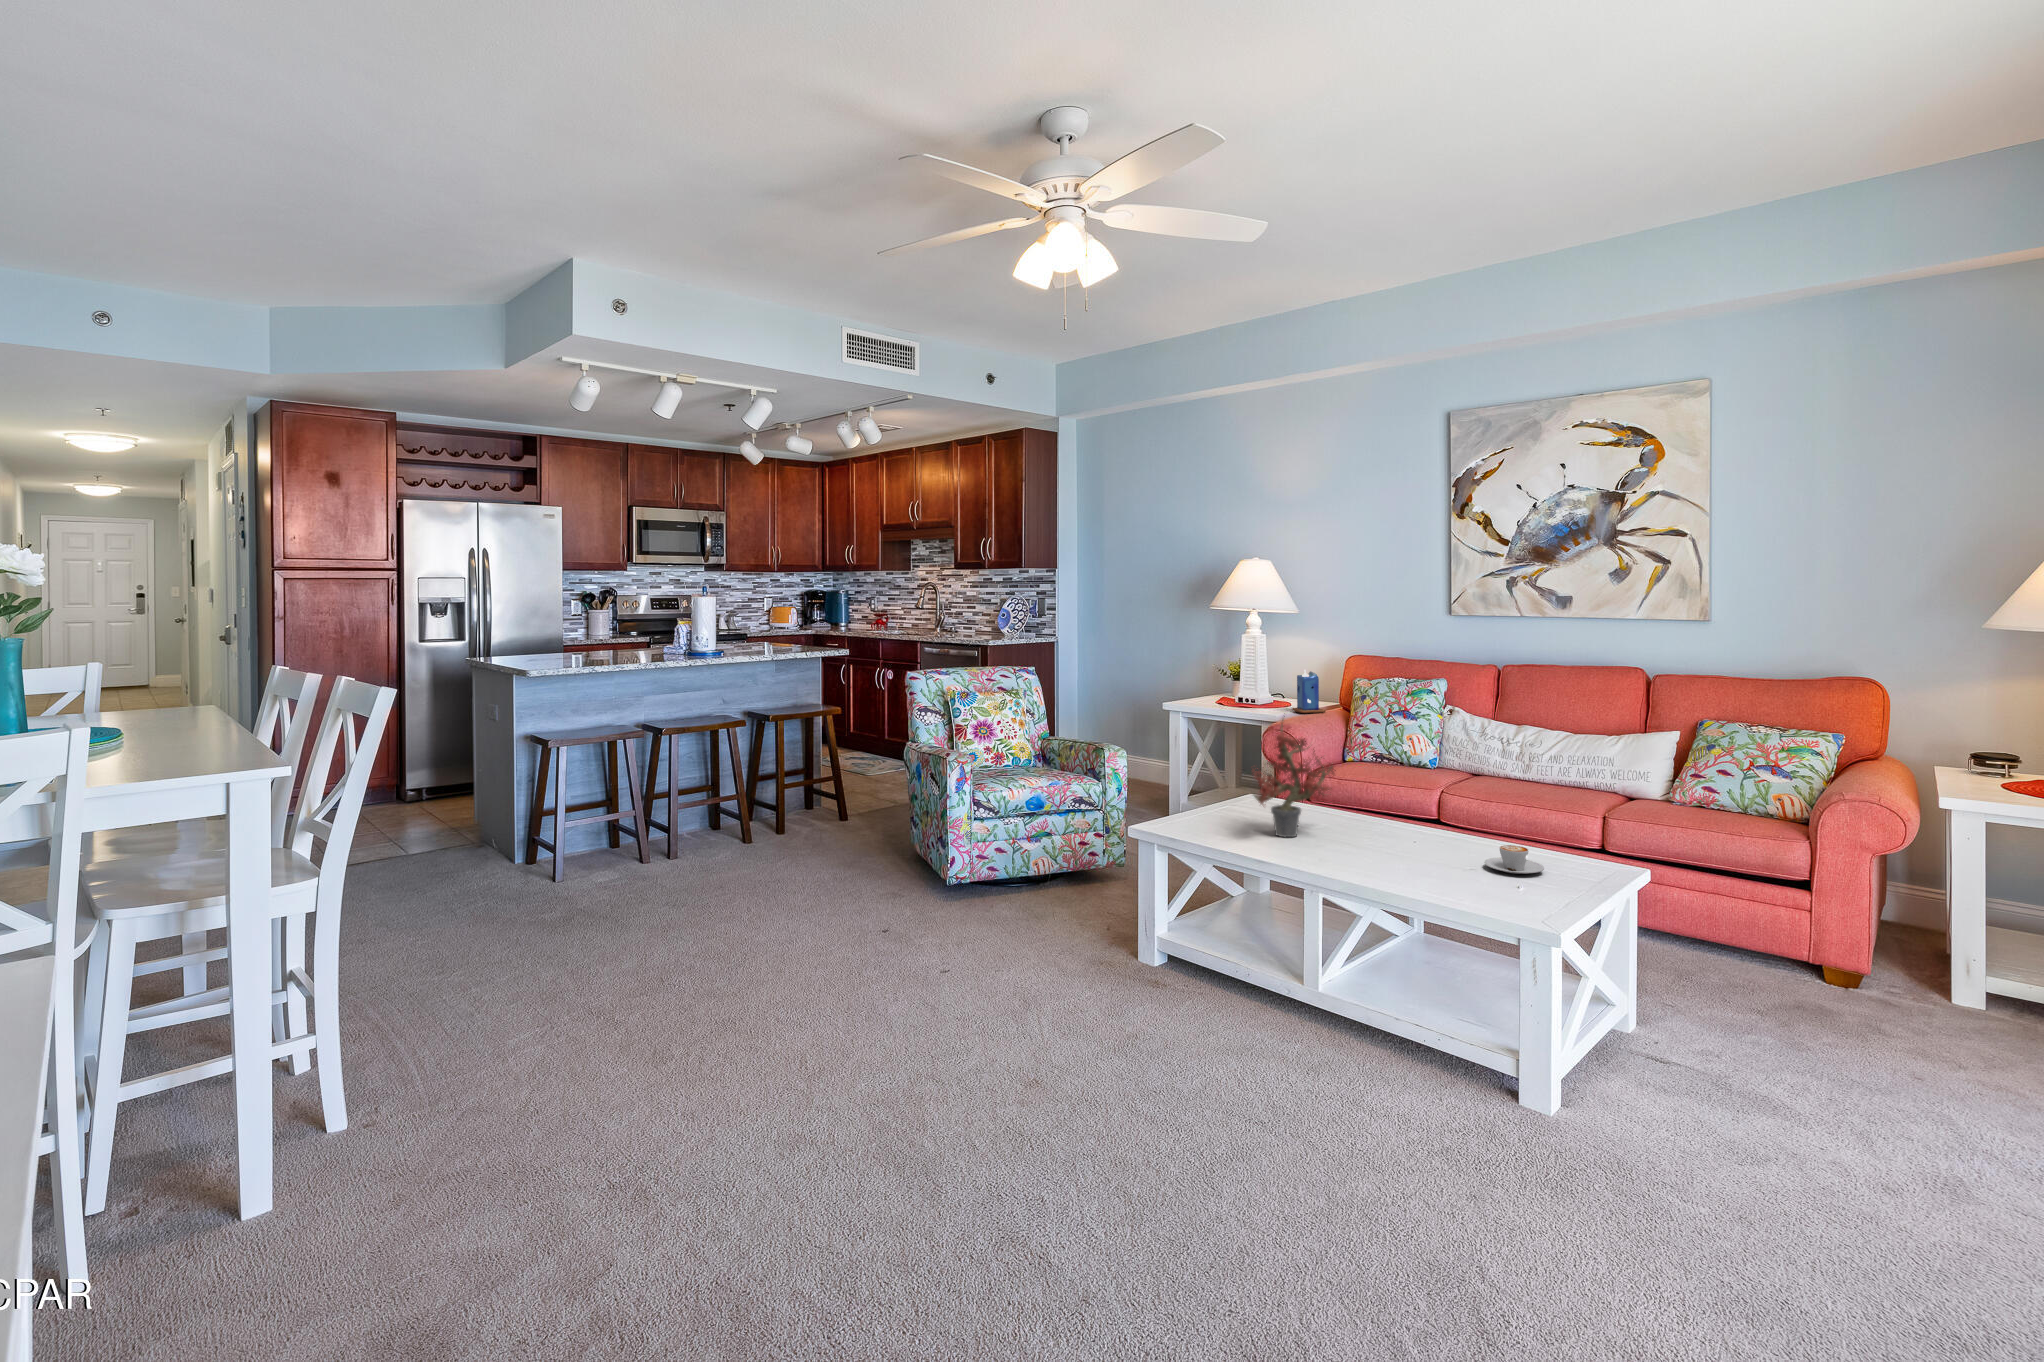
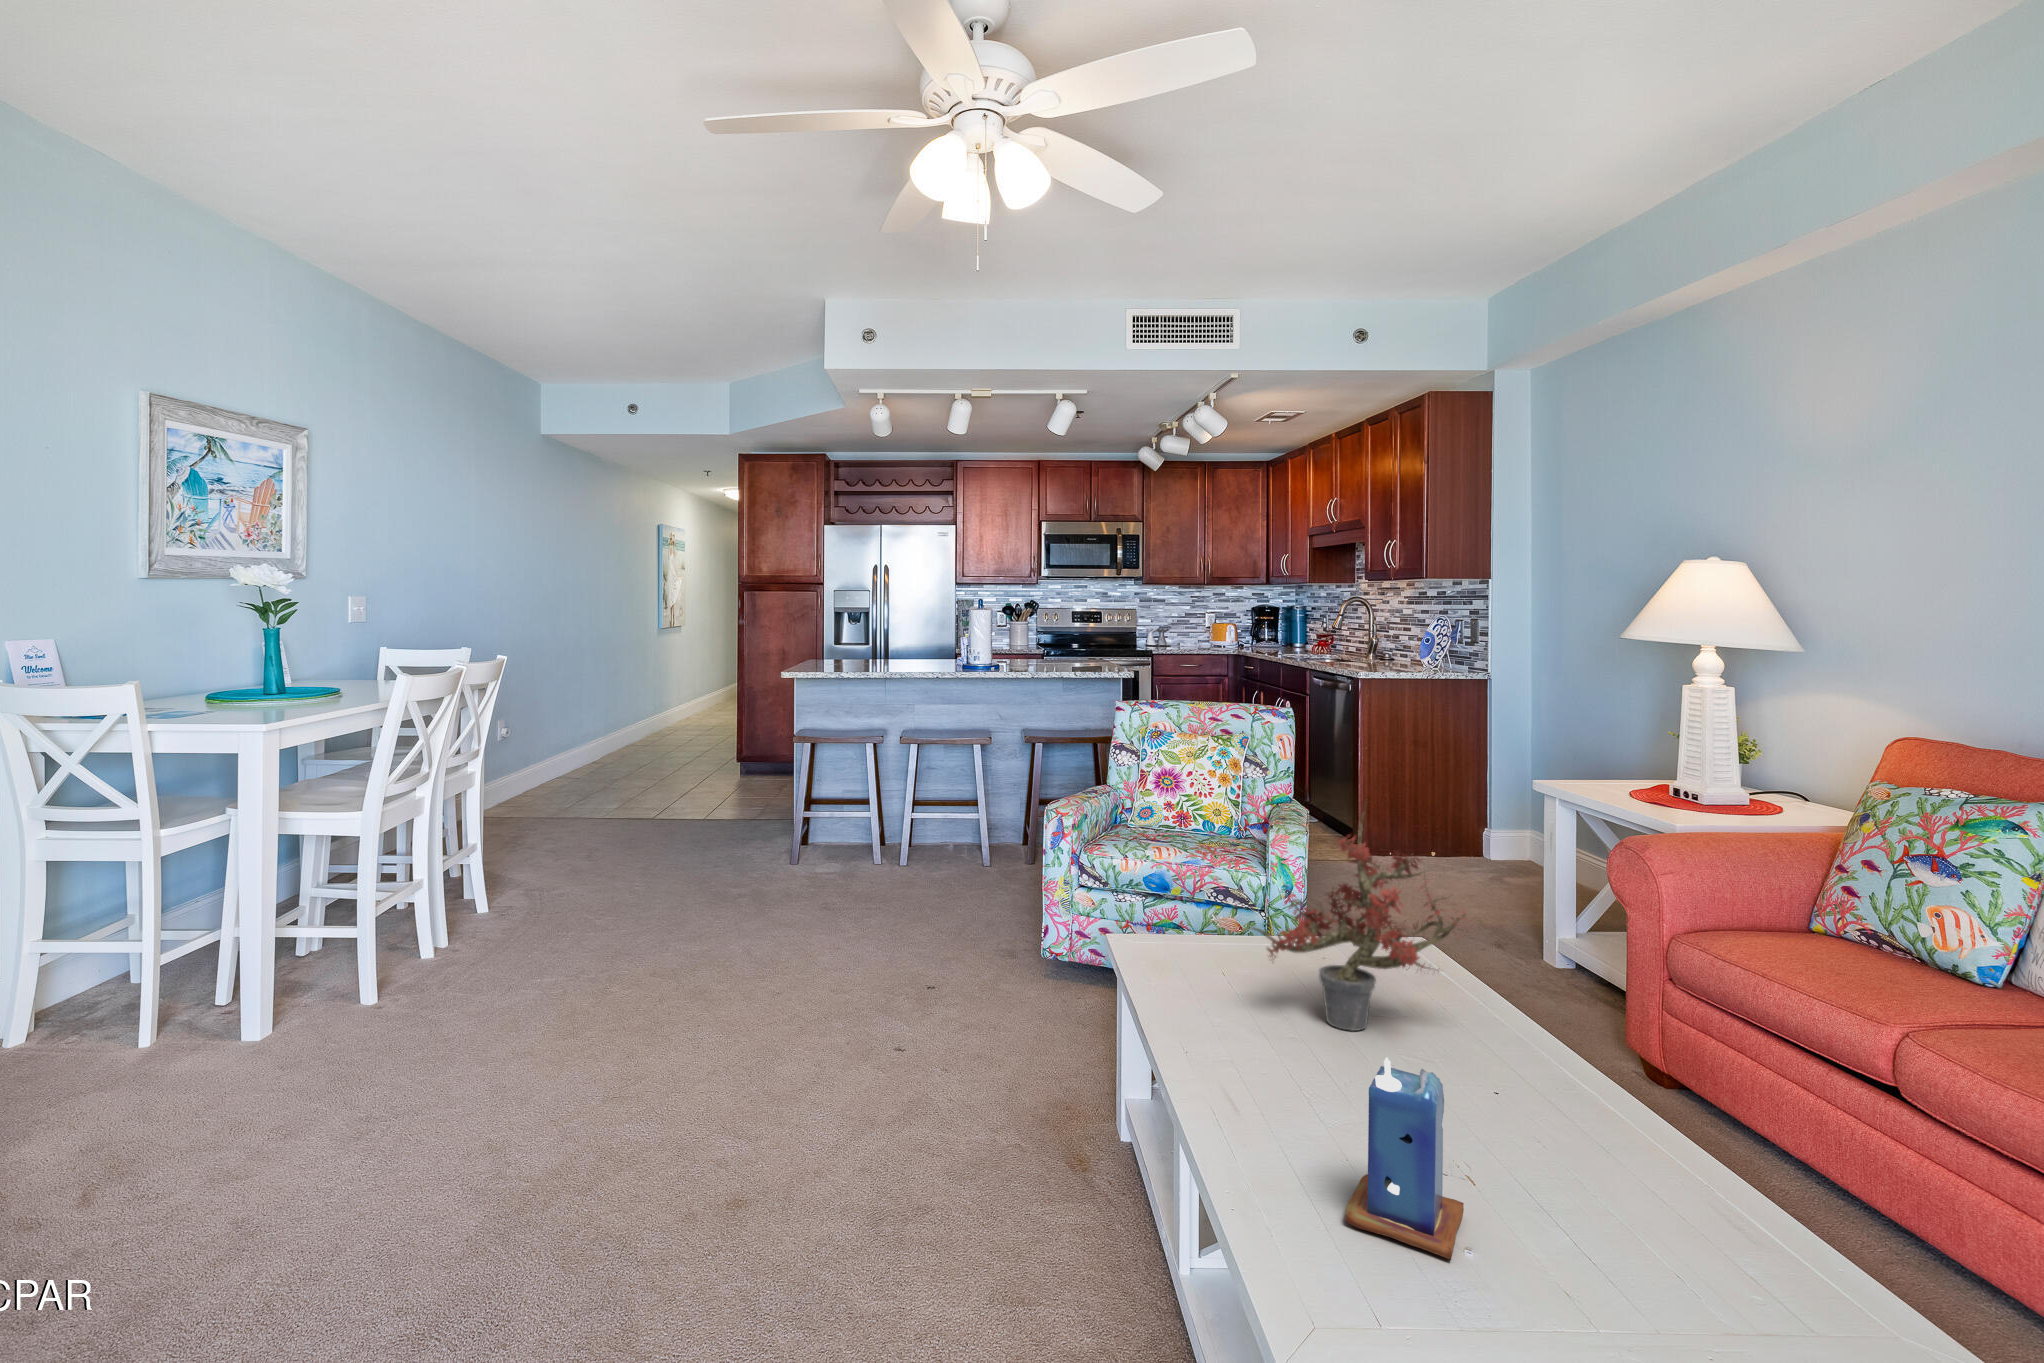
candle: present [1293,670,1325,713] -> present [1345,1058,1464,1260]
coffee cup: present [1484,845,1544,874] -> none [1605,1198,1771,1306]

